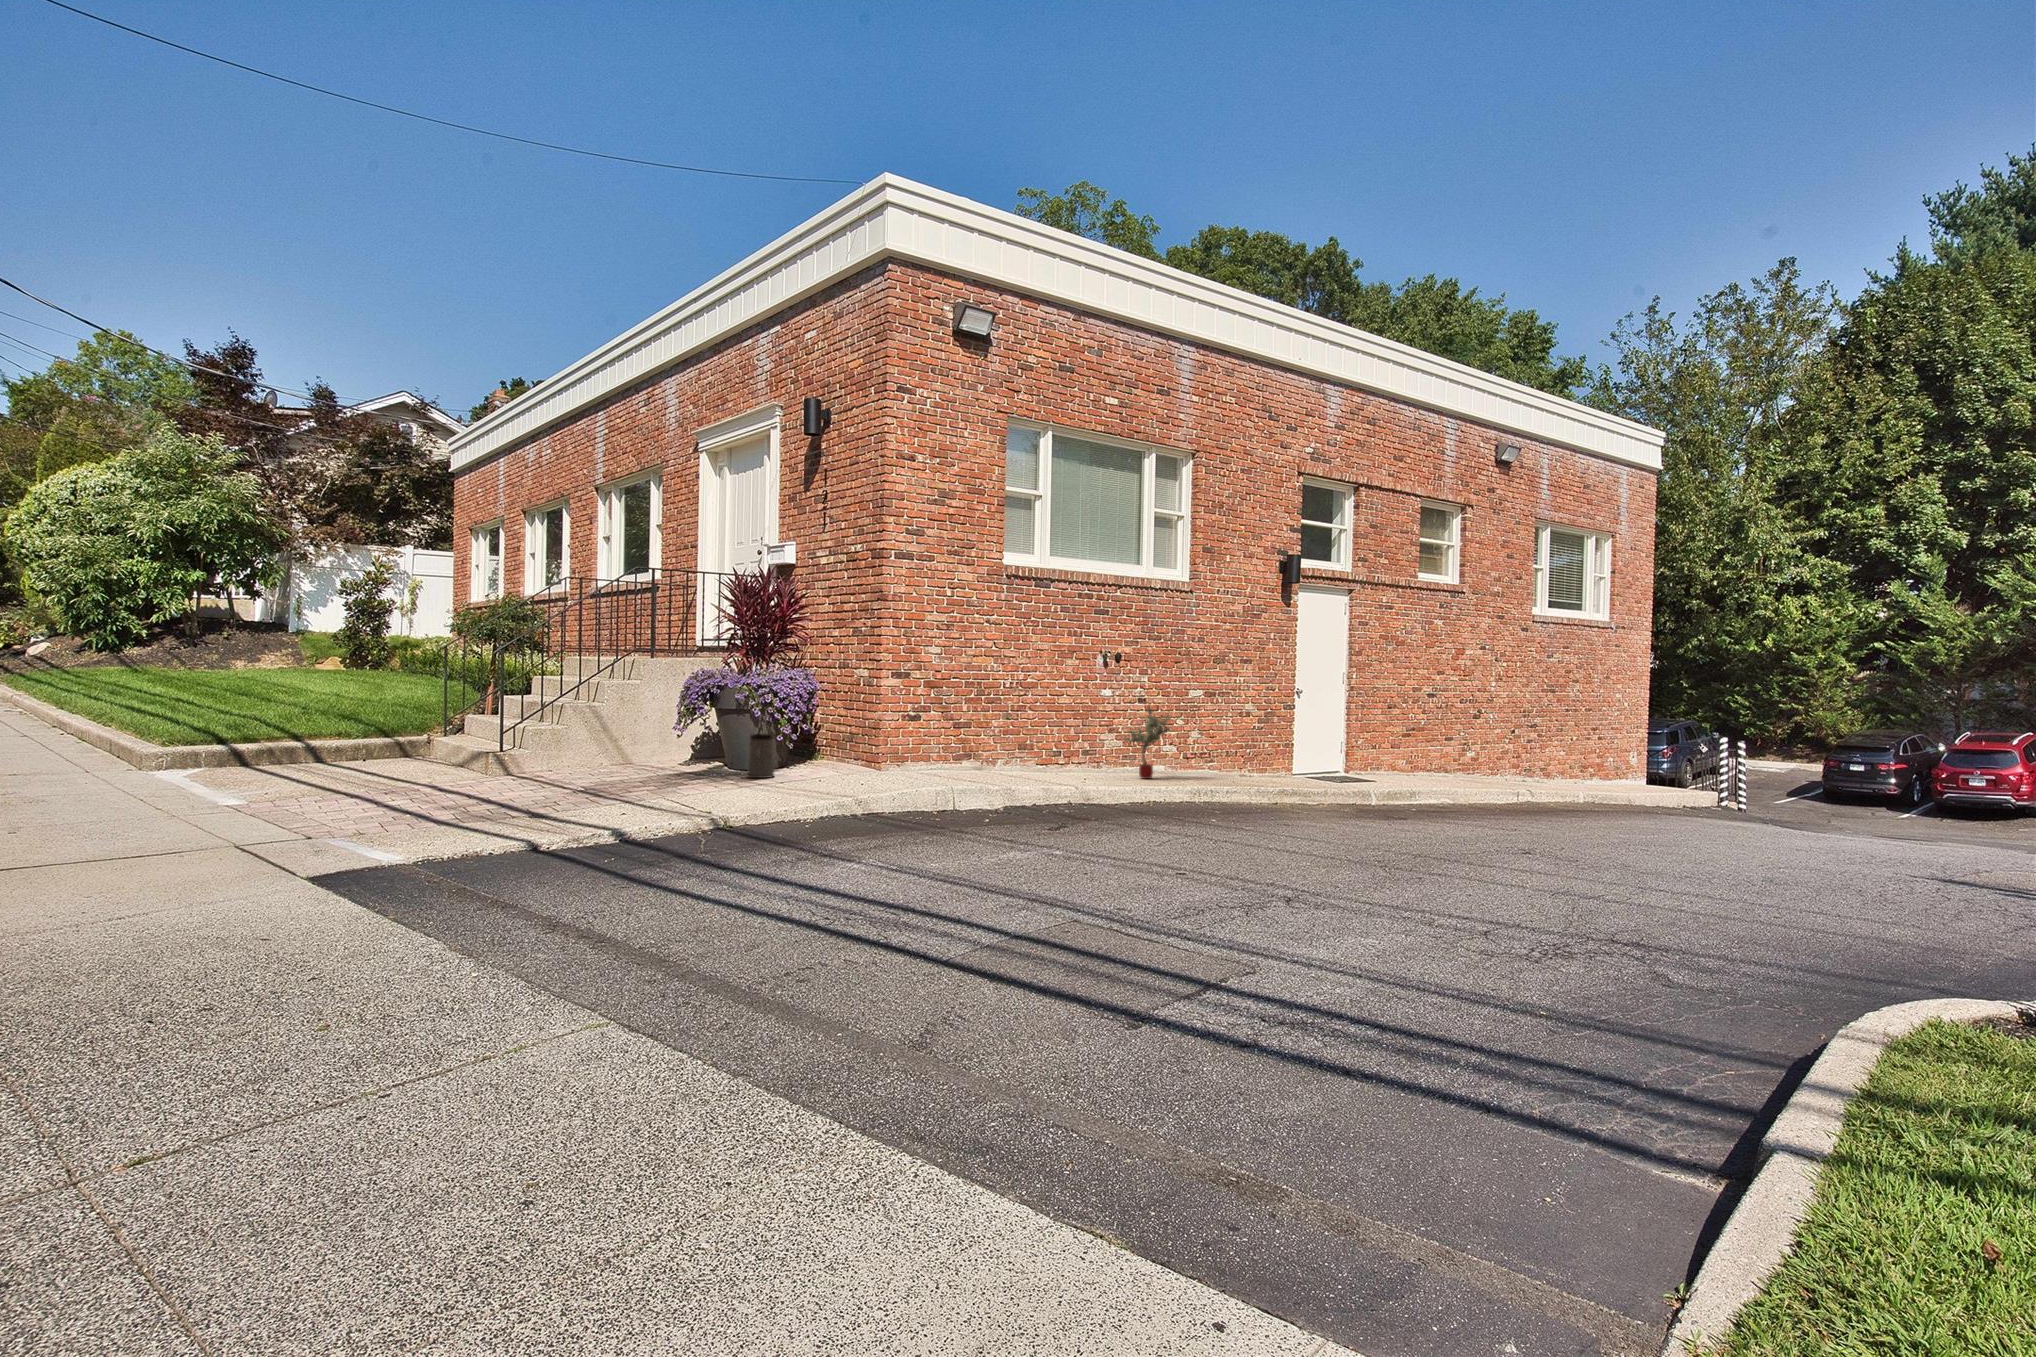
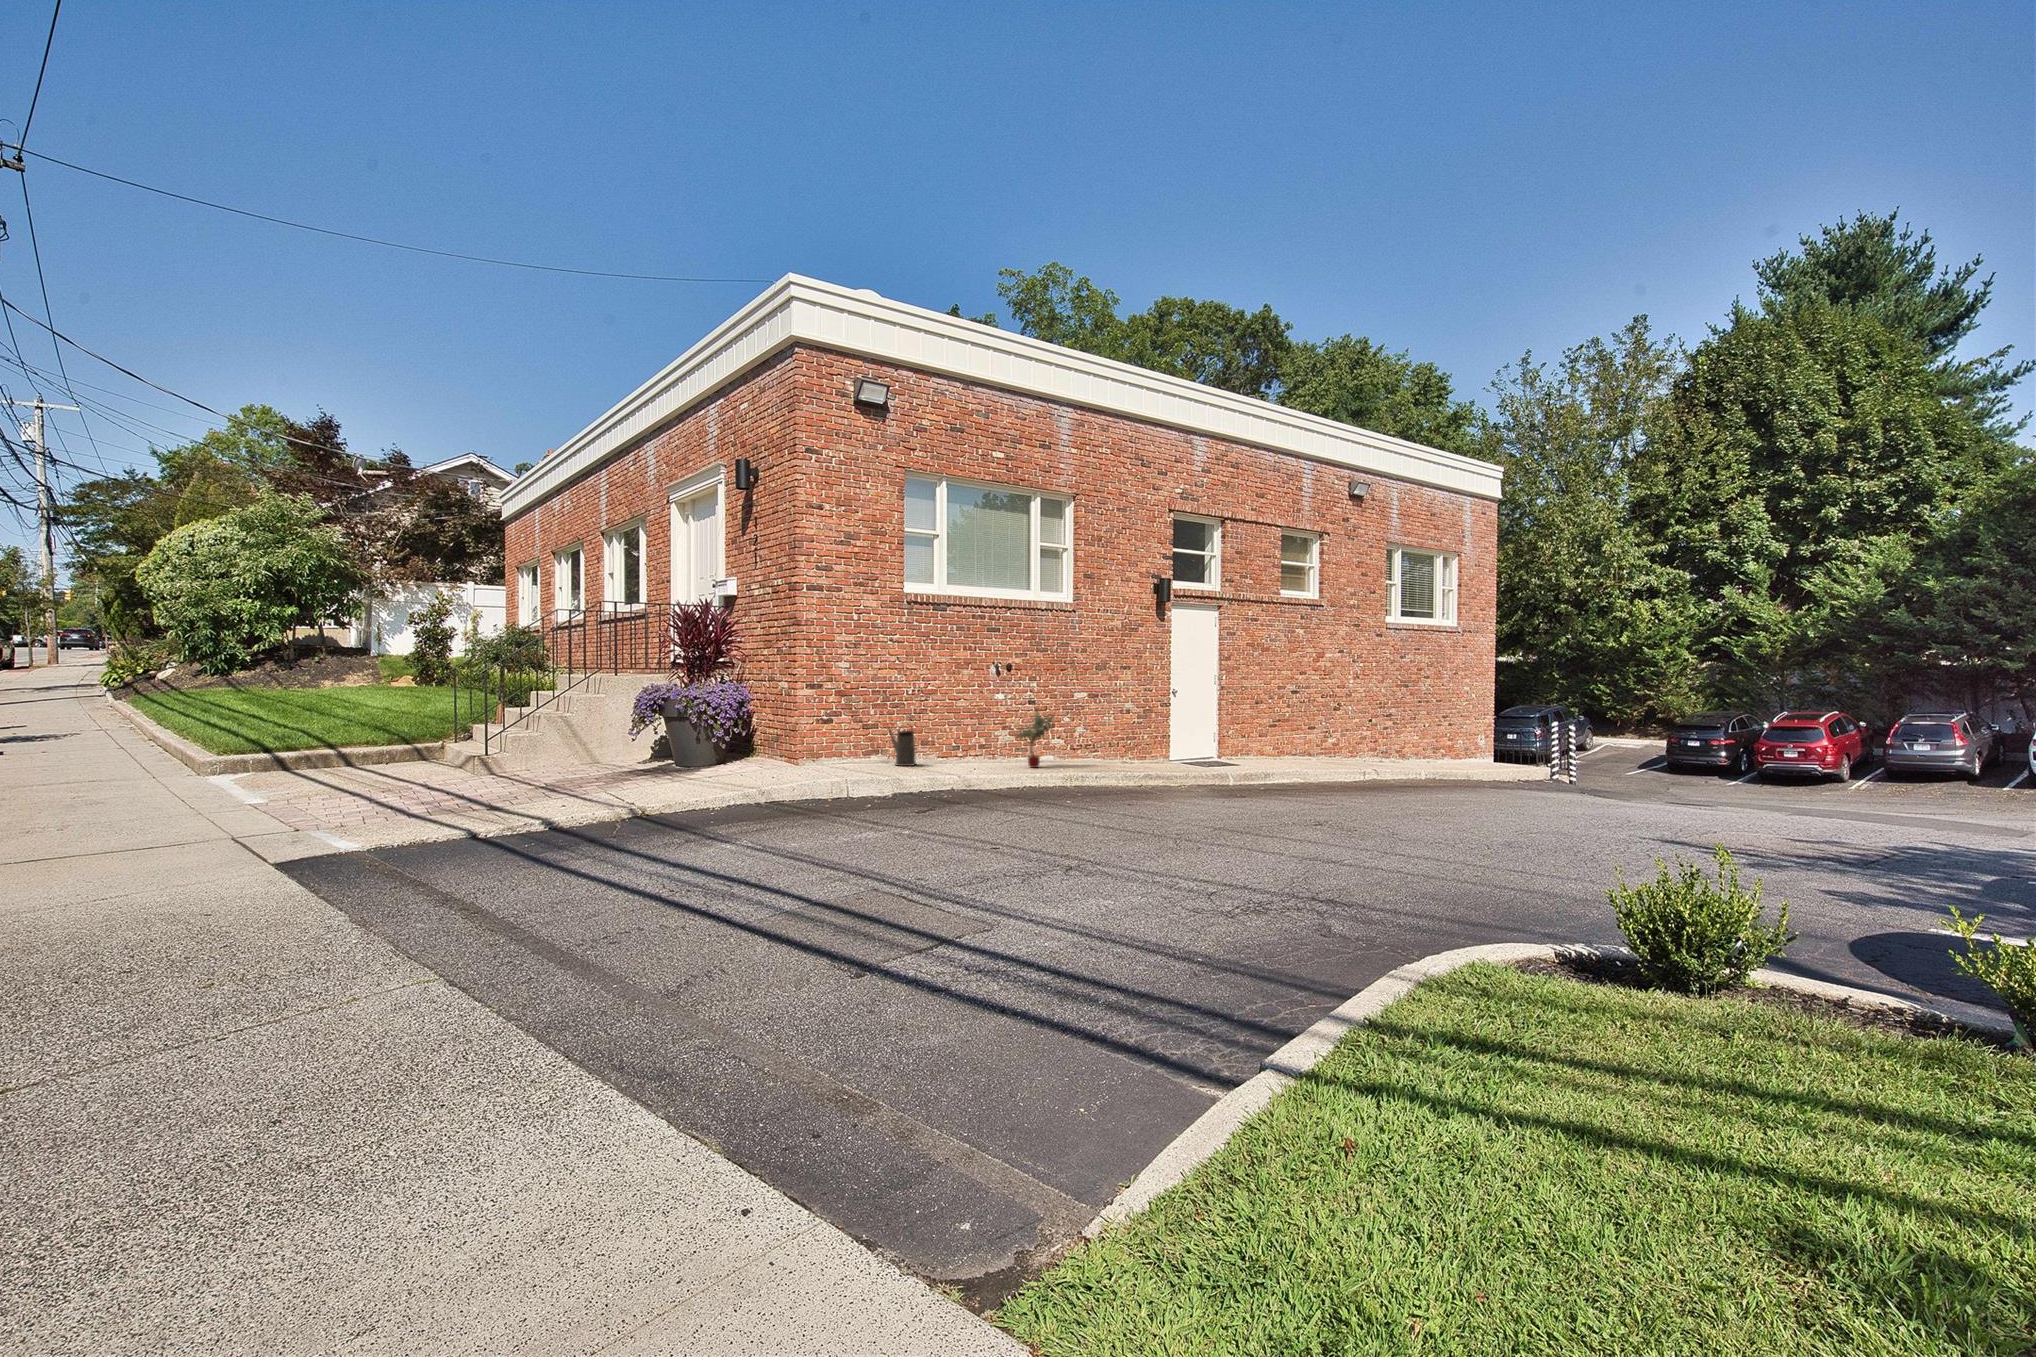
watering can: present [748,734,774,778] -> present [888,724,916,766]

